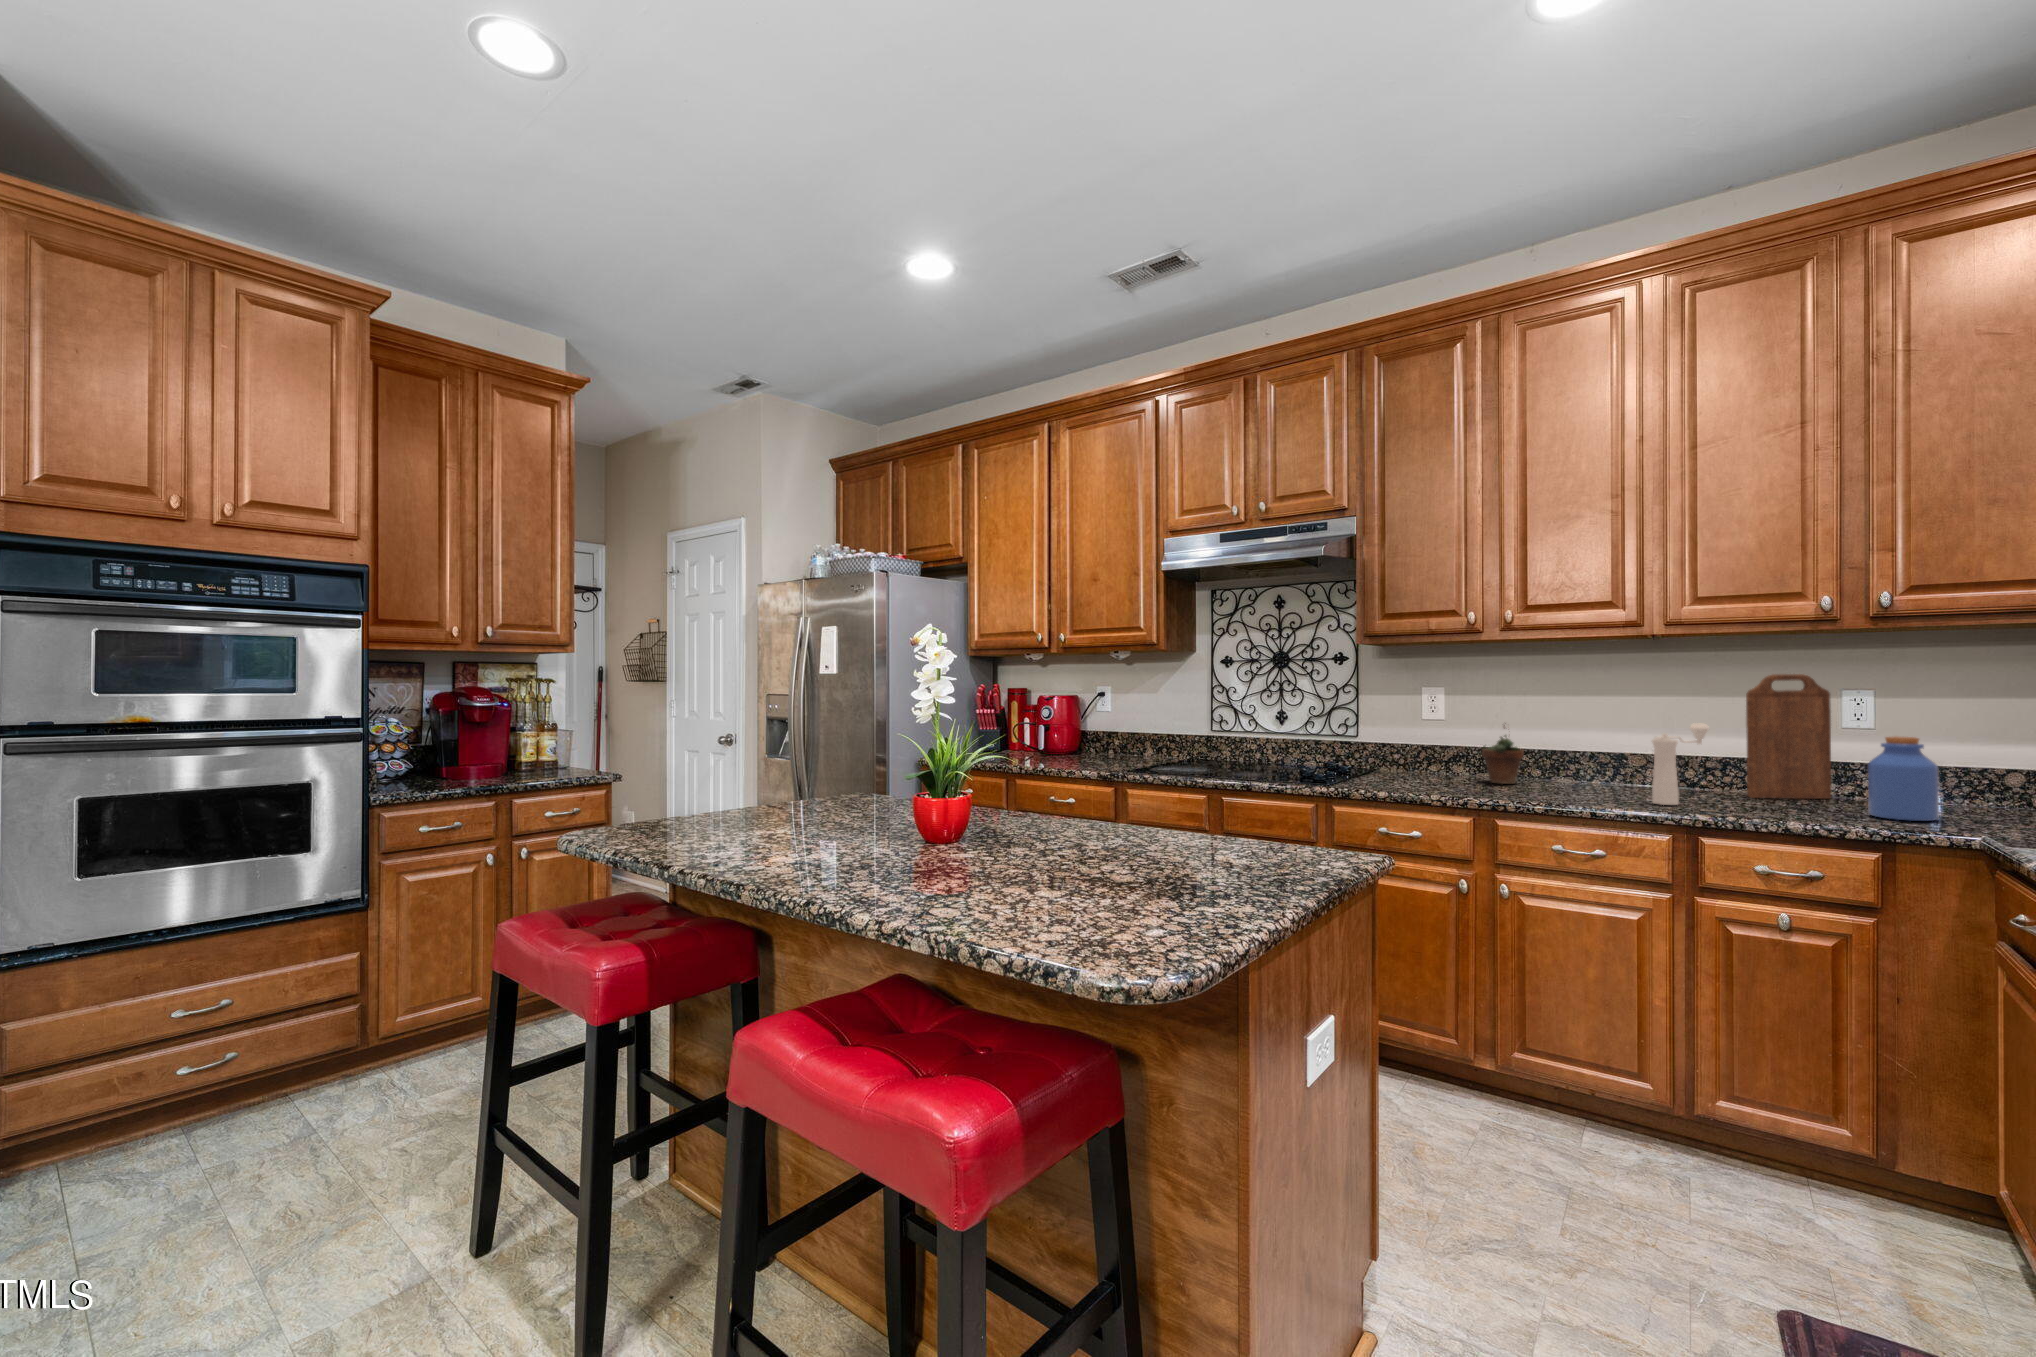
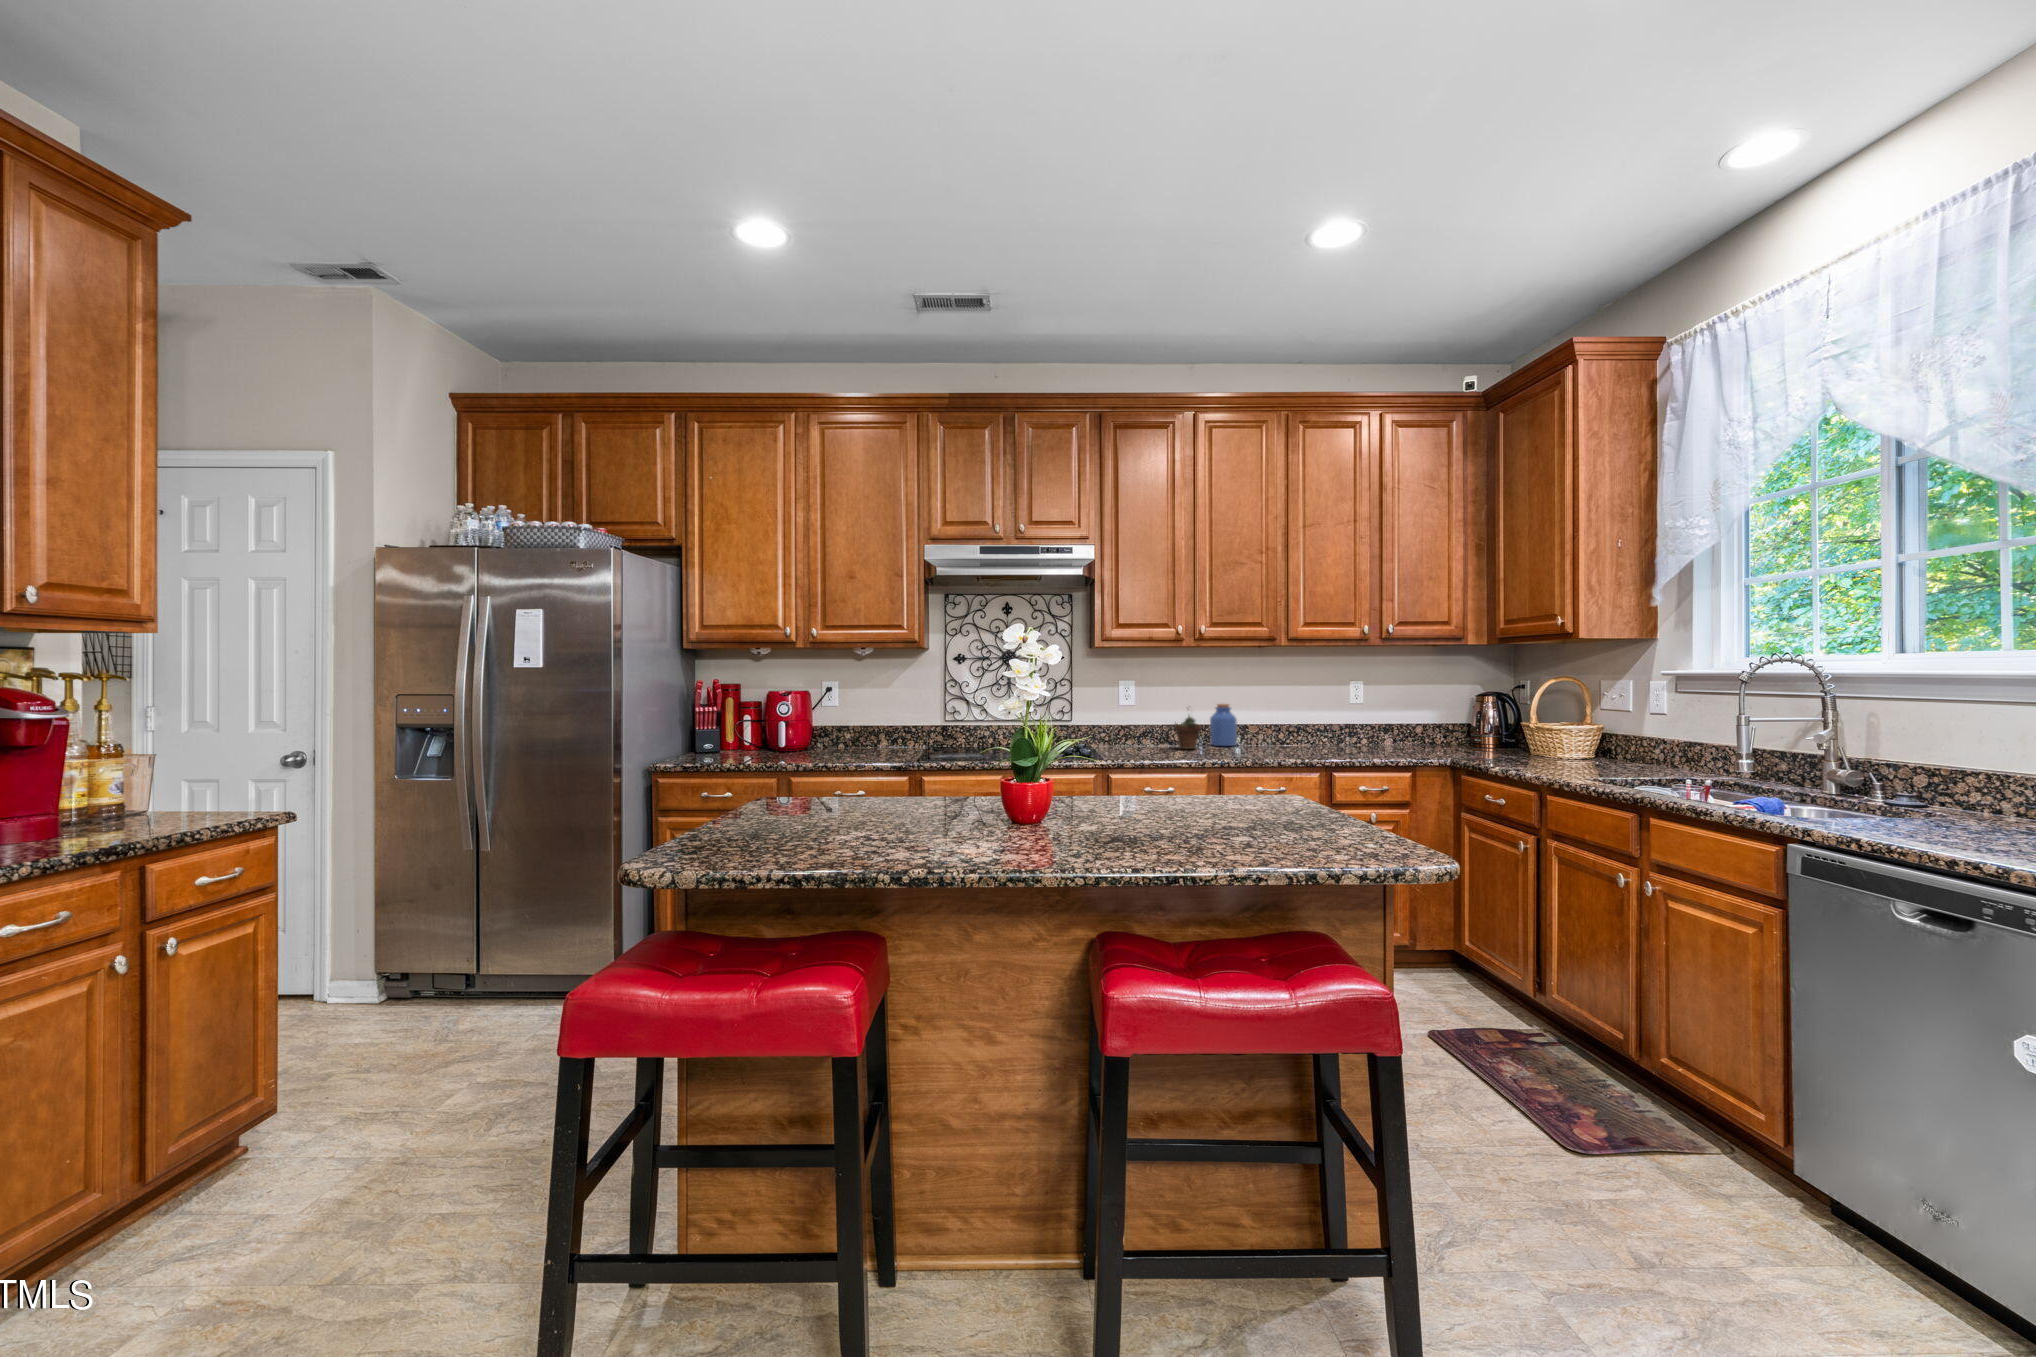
cutting board: present [1746,674,1832,799] -> none [1321,673,1353,748]
pepper mill: present [1652,723,1709,805] -> none [1293,703,1315,755]
jar: present [1868,736,1939,821] -> present [1210,704,1237,746]

